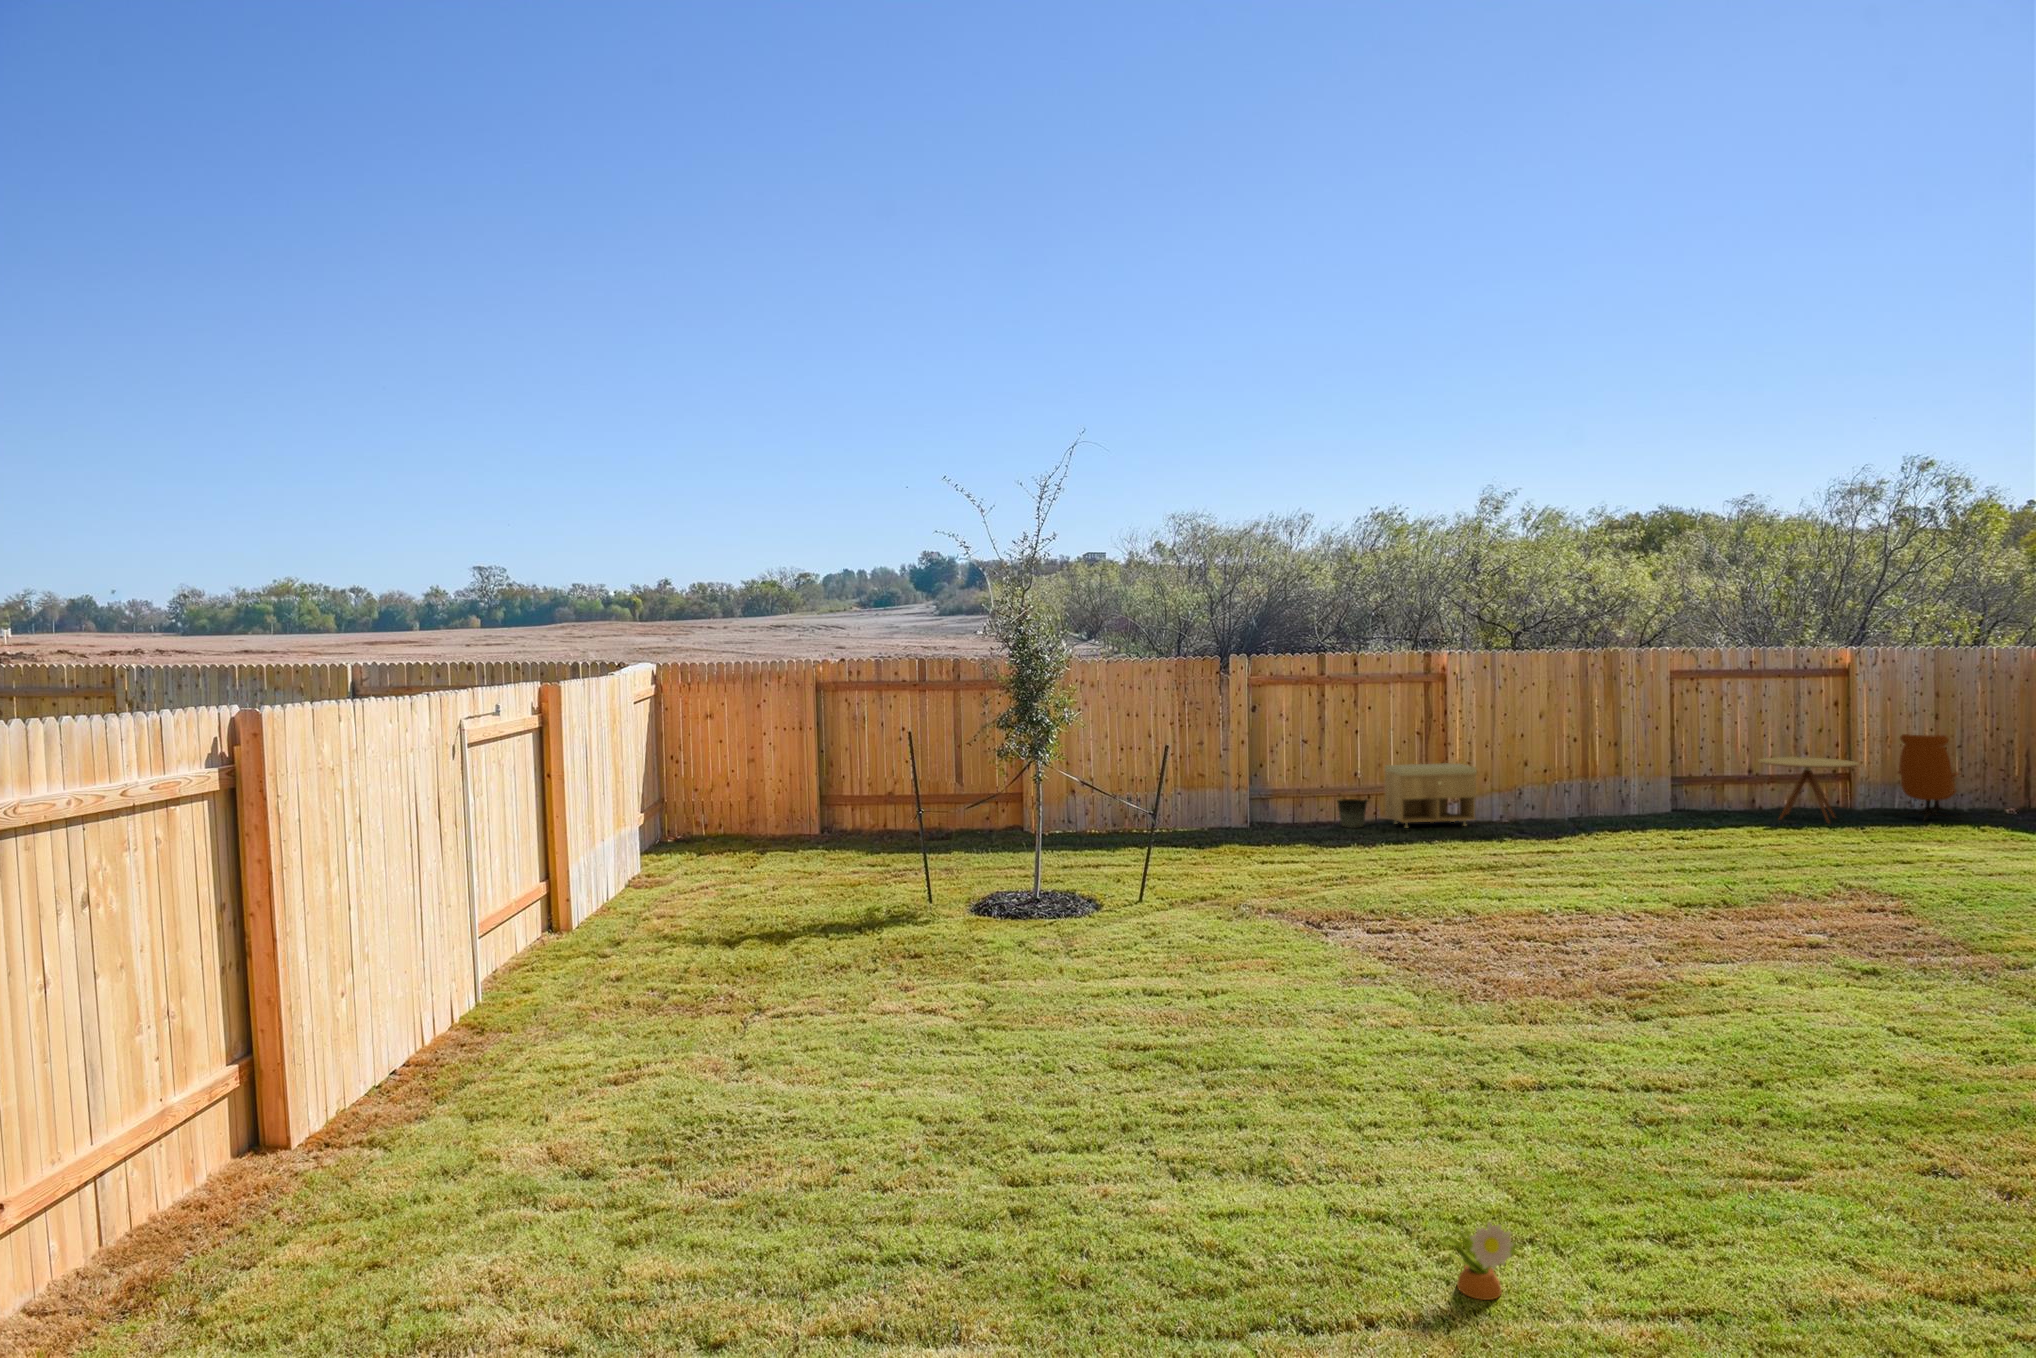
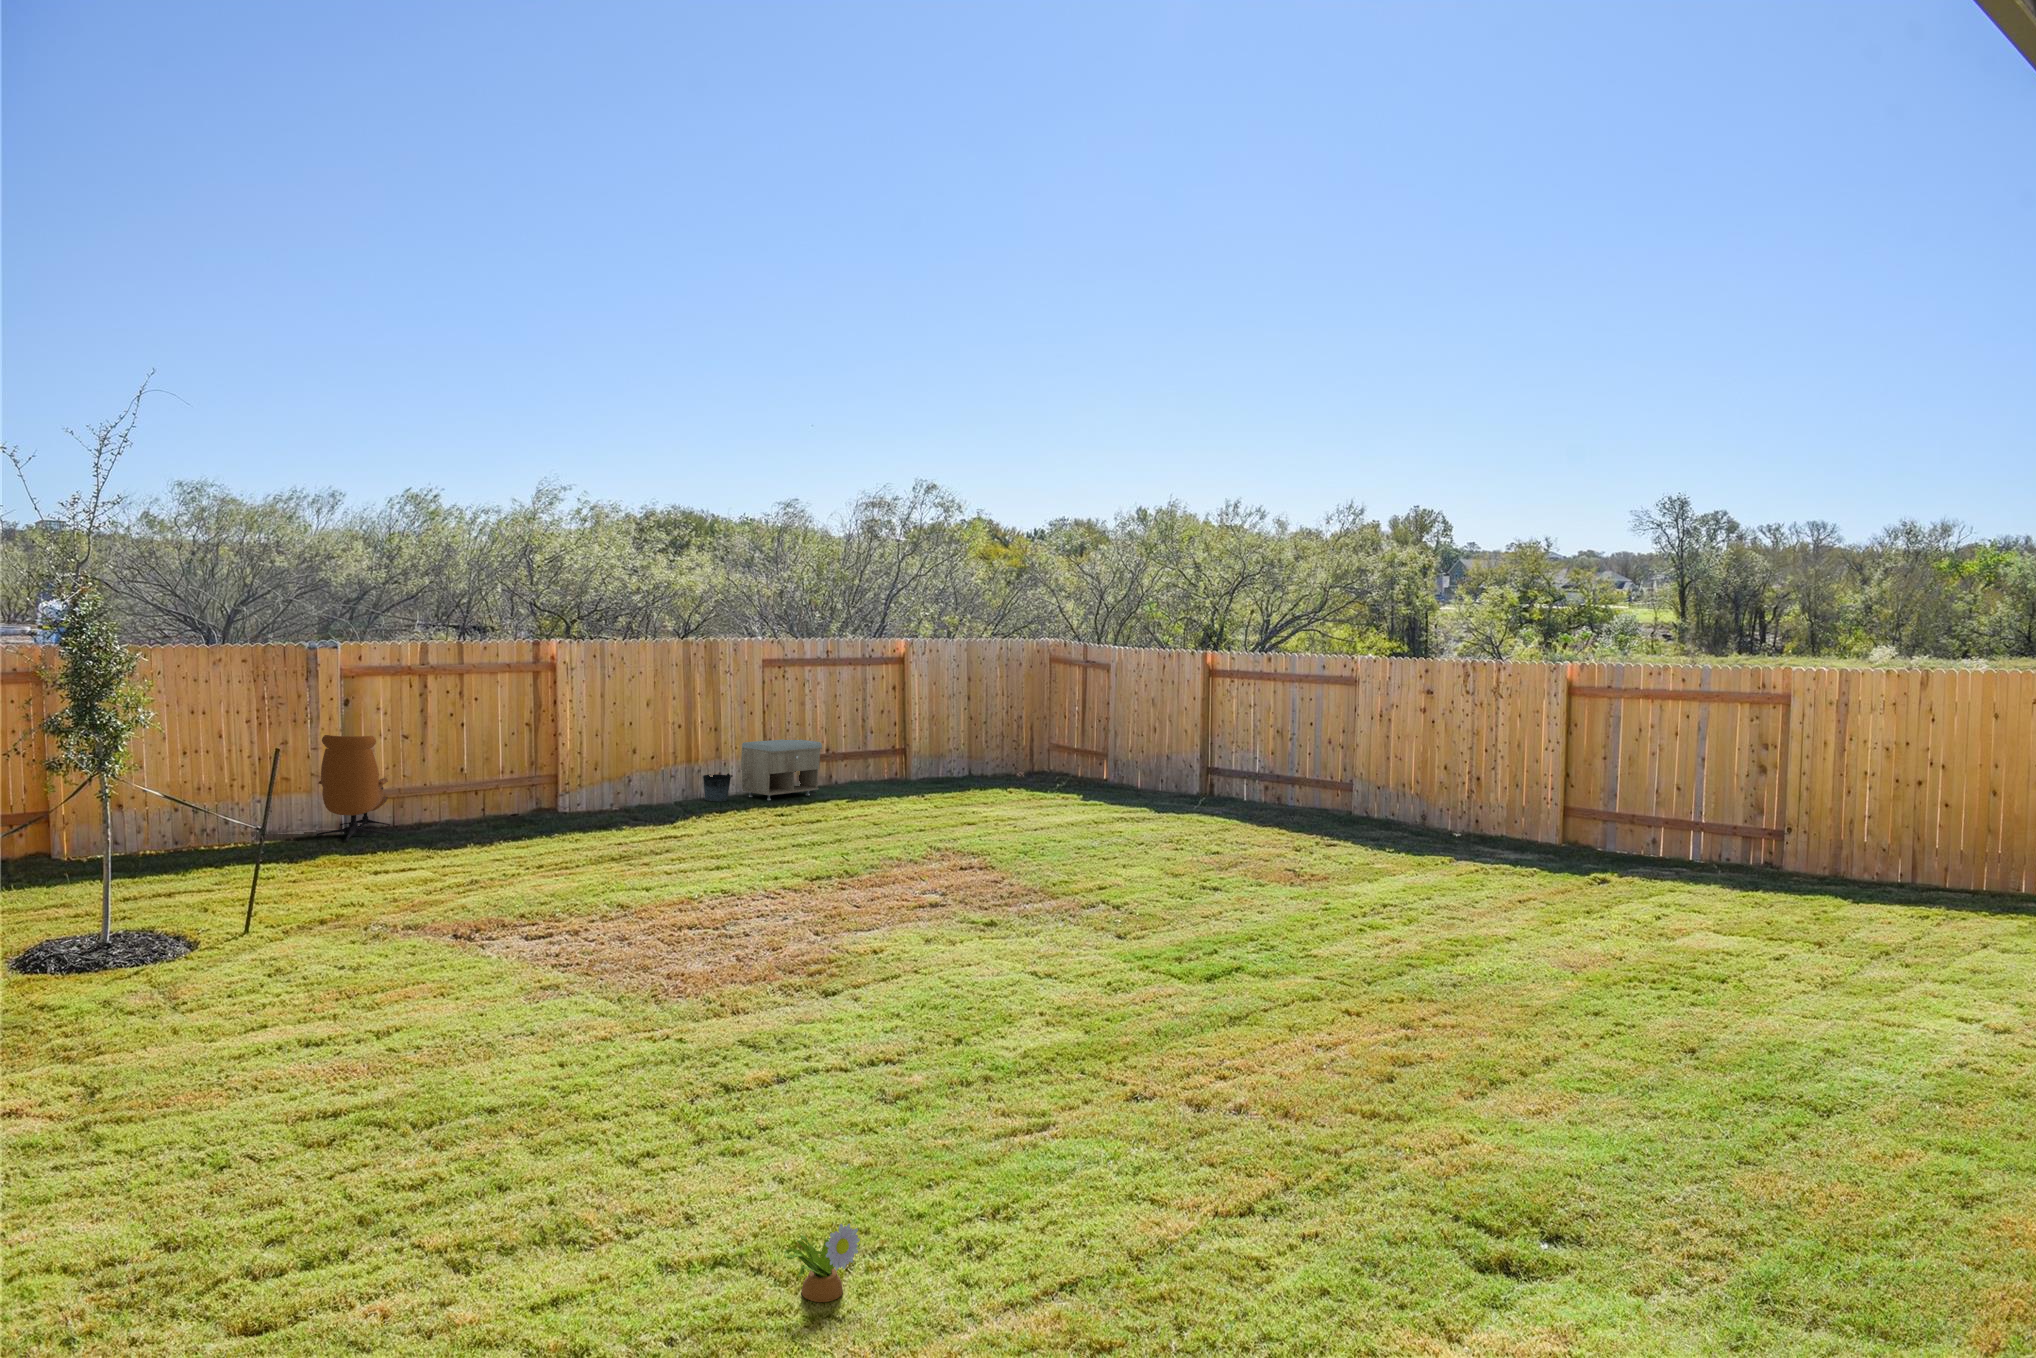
lounge chair: present [1898,734,1958,821] -> present [316,735,390,842]
round table: present [1759,757,1859,823] -> none [834,738,910,796]
storage bench: present [1385,763,1477,828] -> present [741,740,822,800]
bucket: present [1338,799,1368,828] -> present [703,773,732,802]

